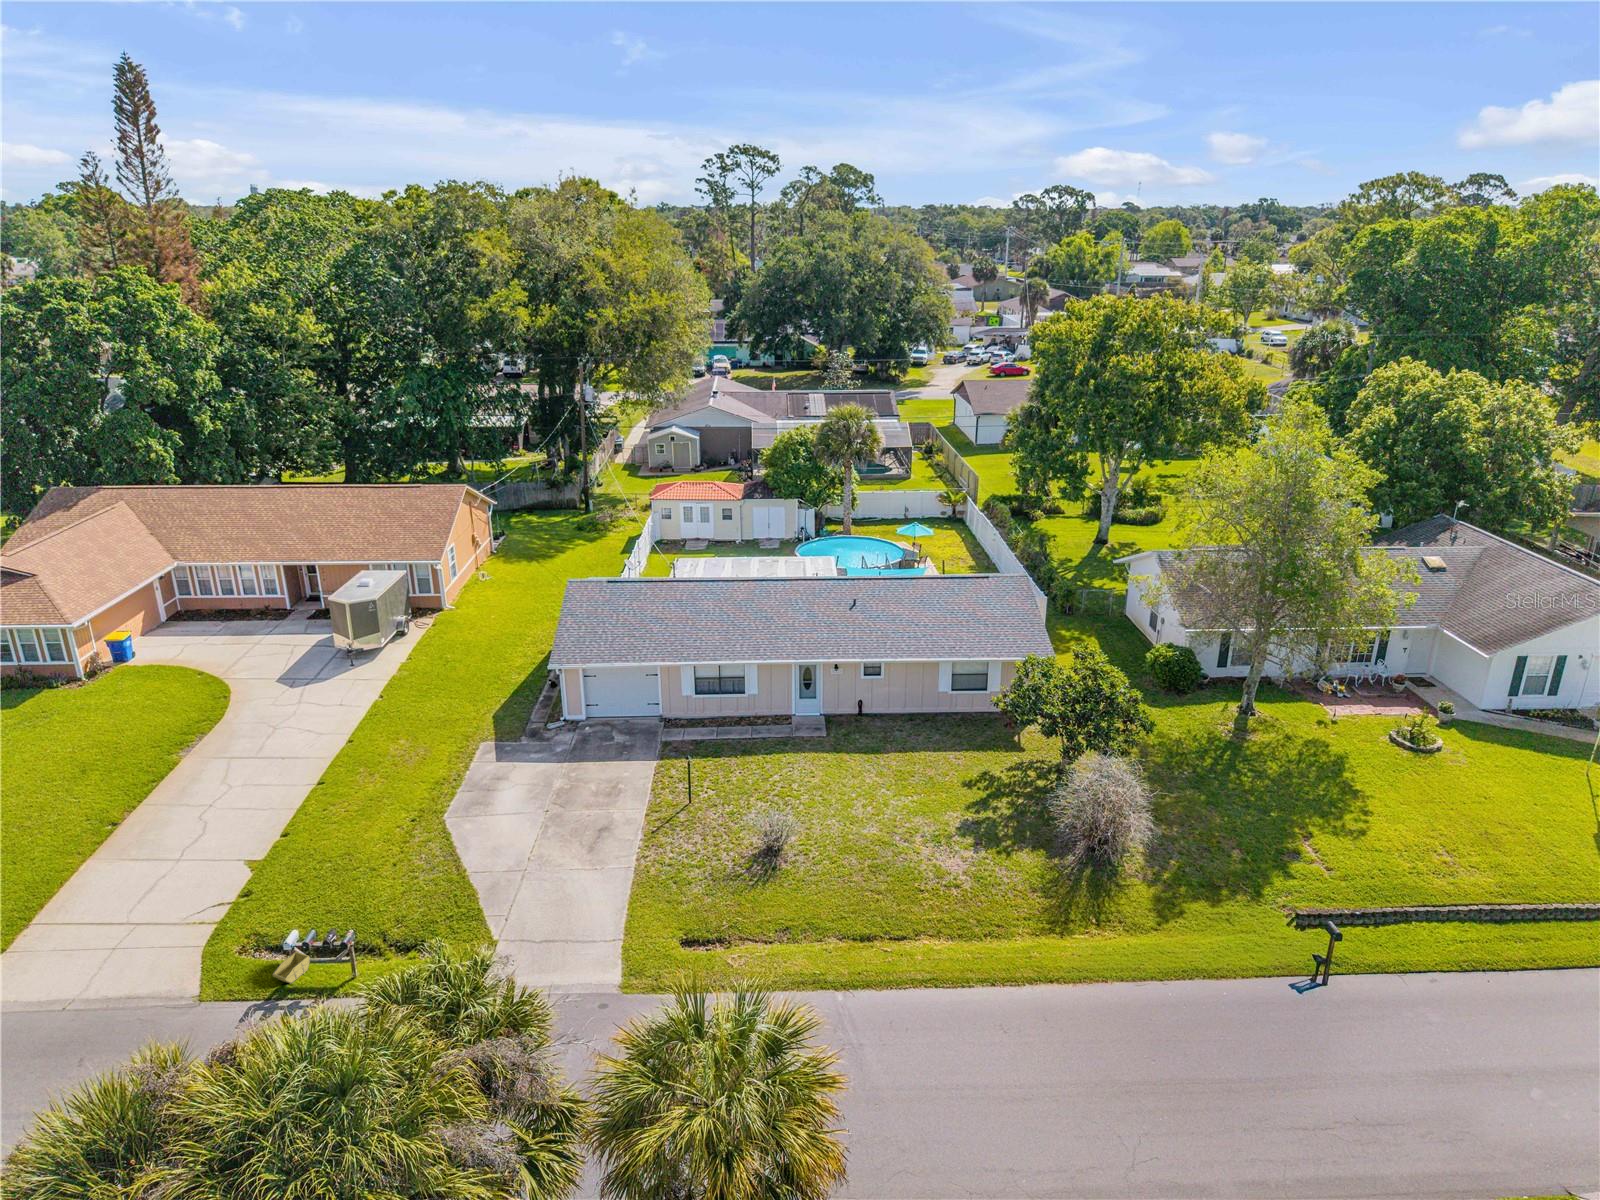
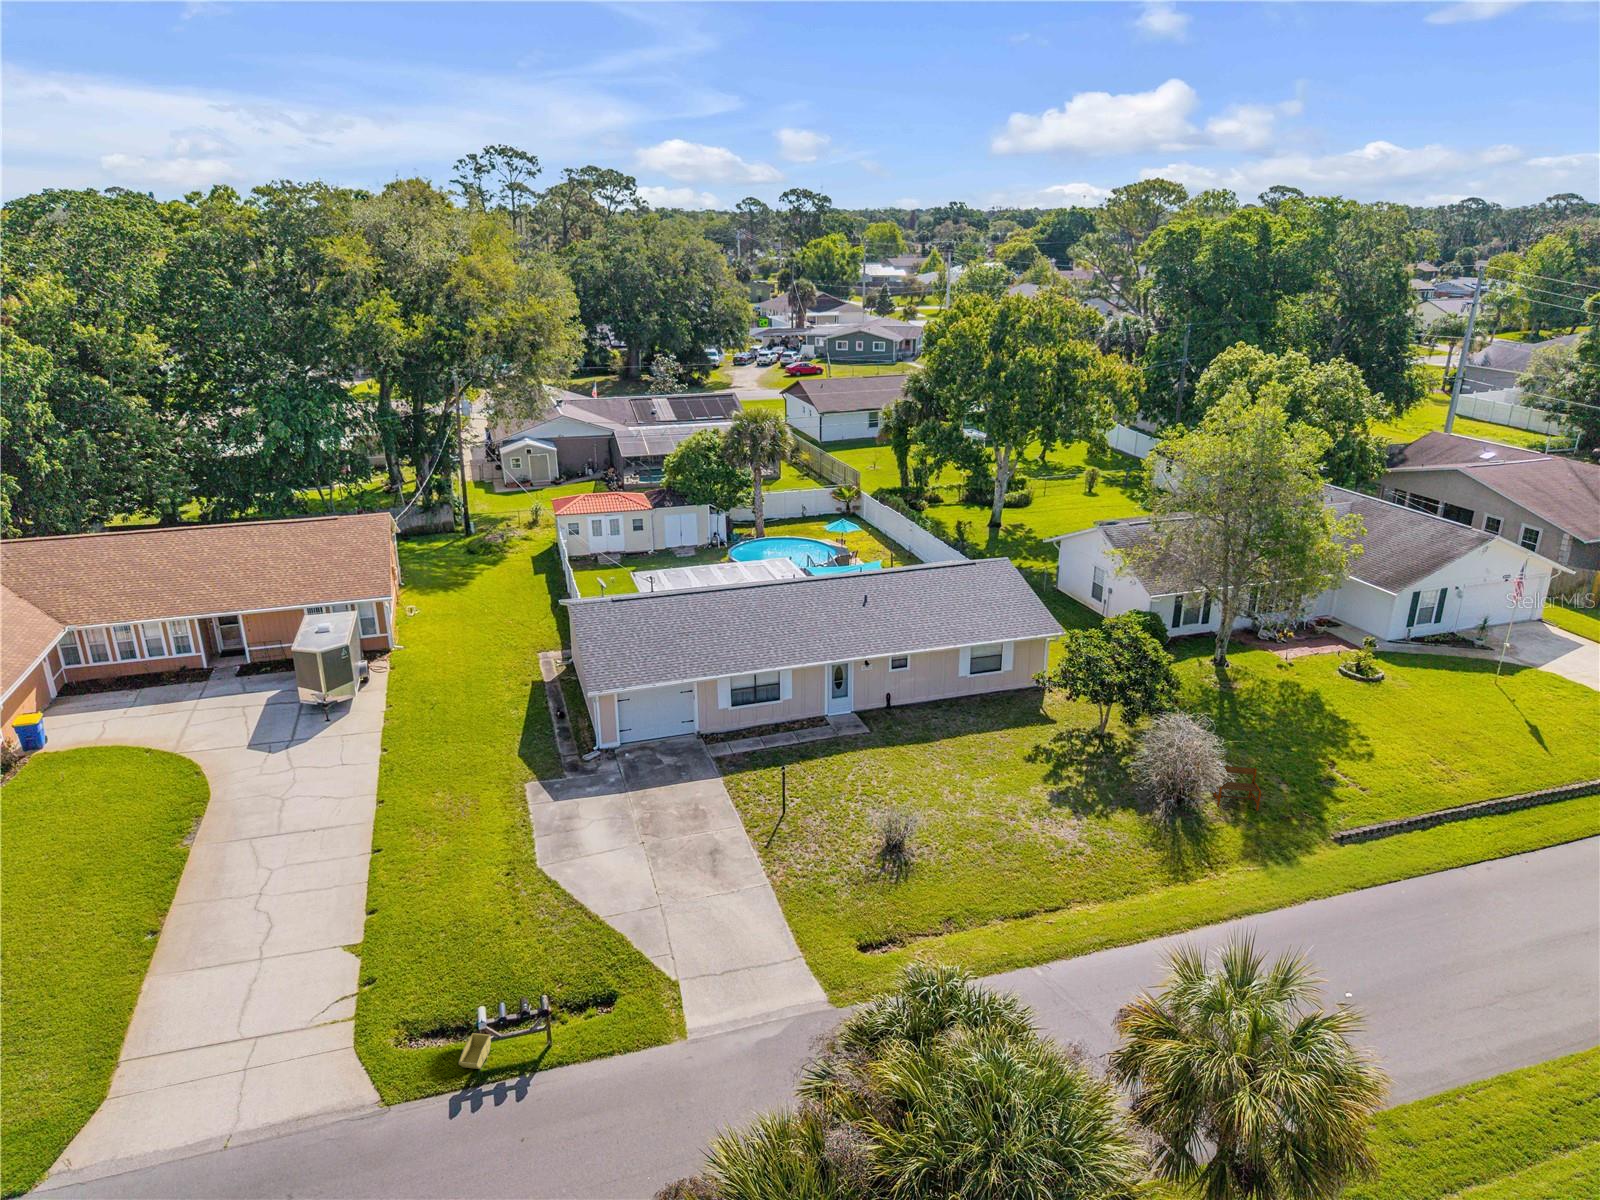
bench: none [1143,818,1194,874] -> present [1213,766,1261,811]

